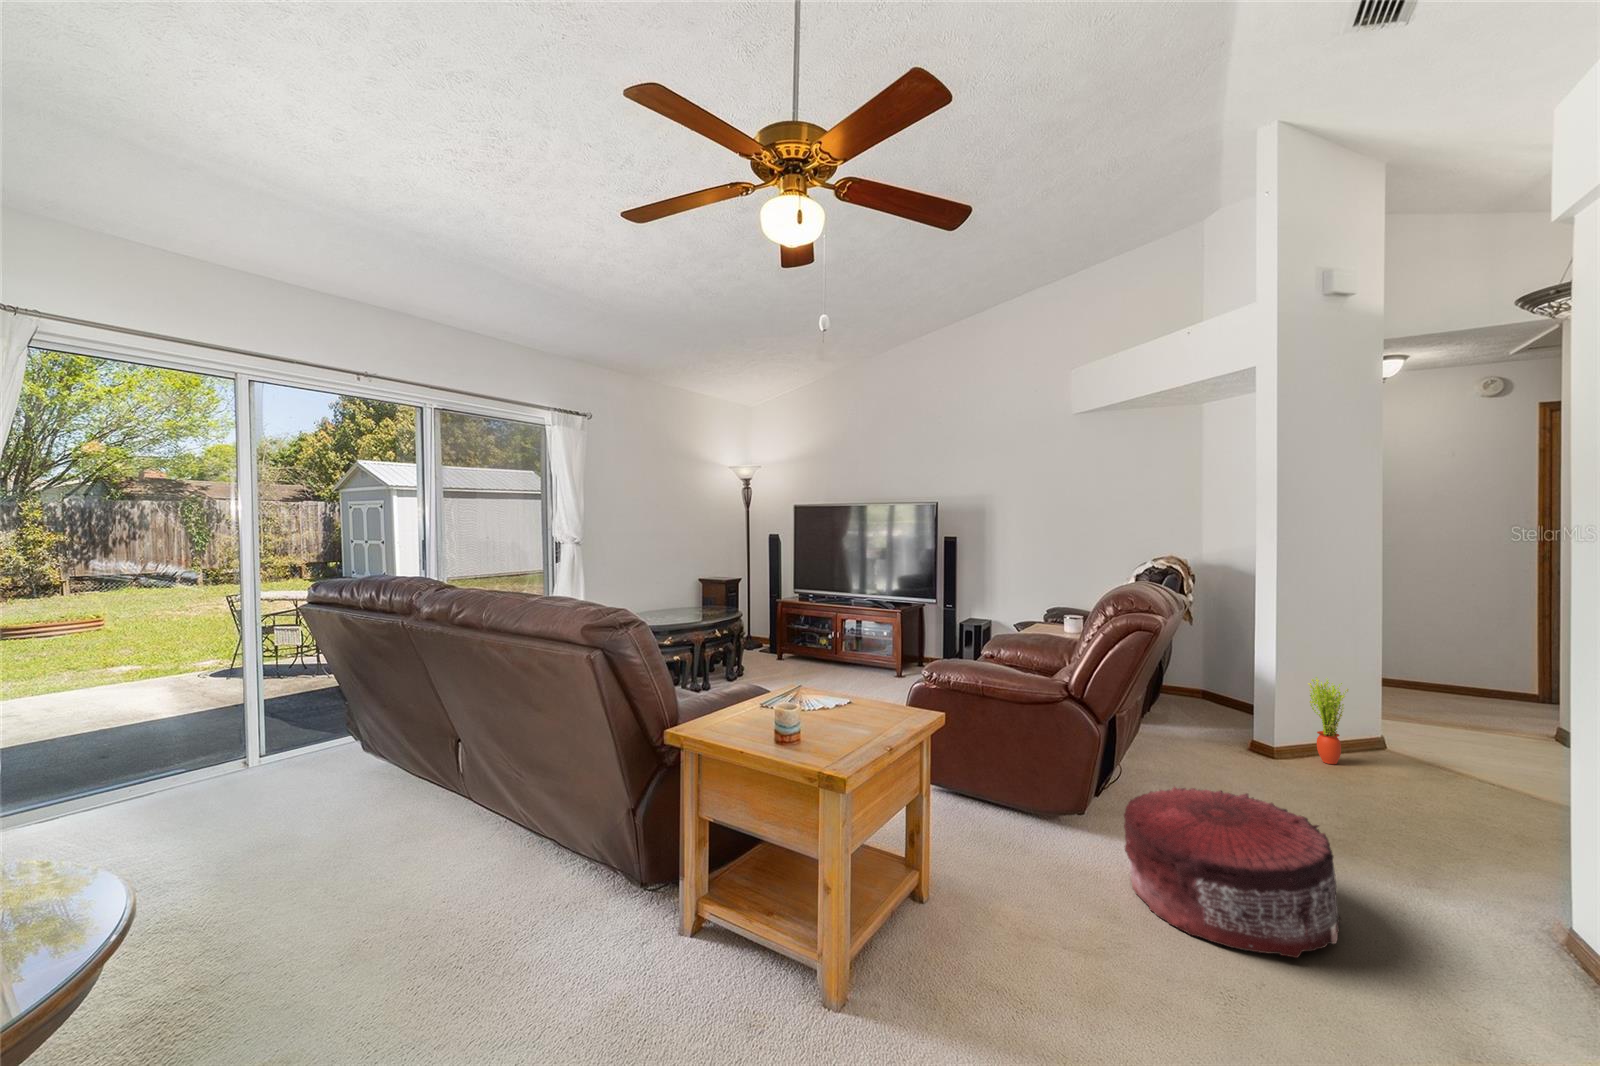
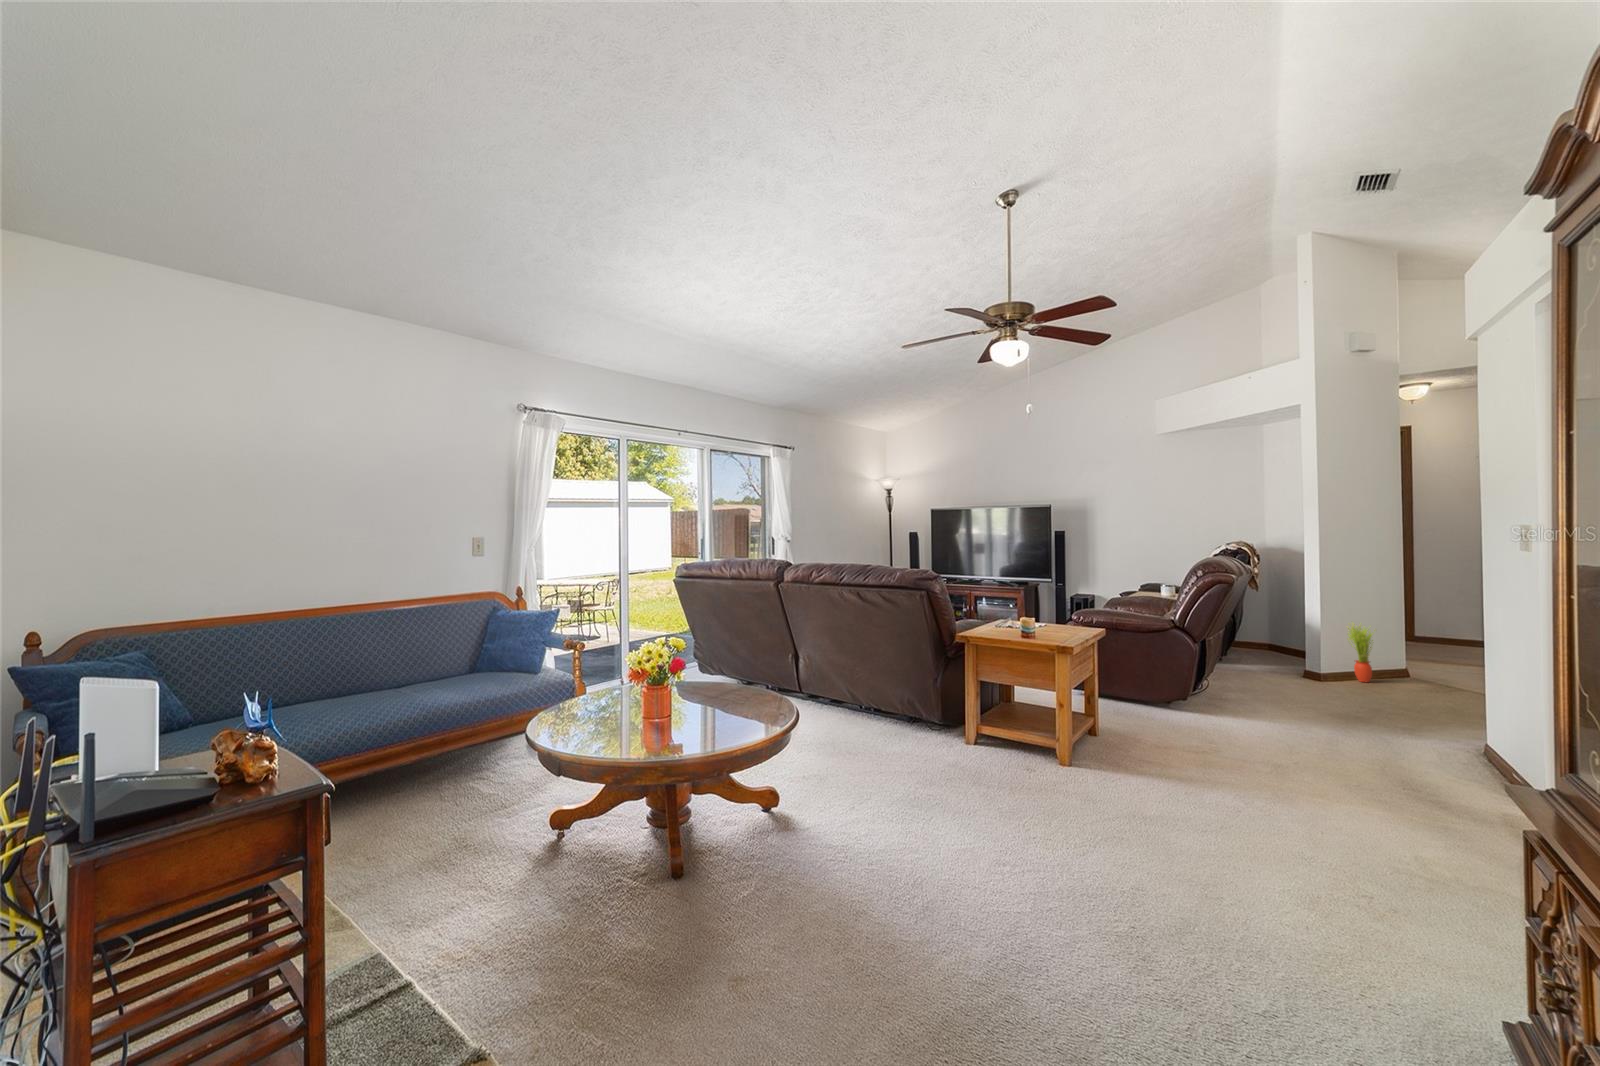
pouf: present [1124,787,1341,958] -> none [1214,677,1350,752]

